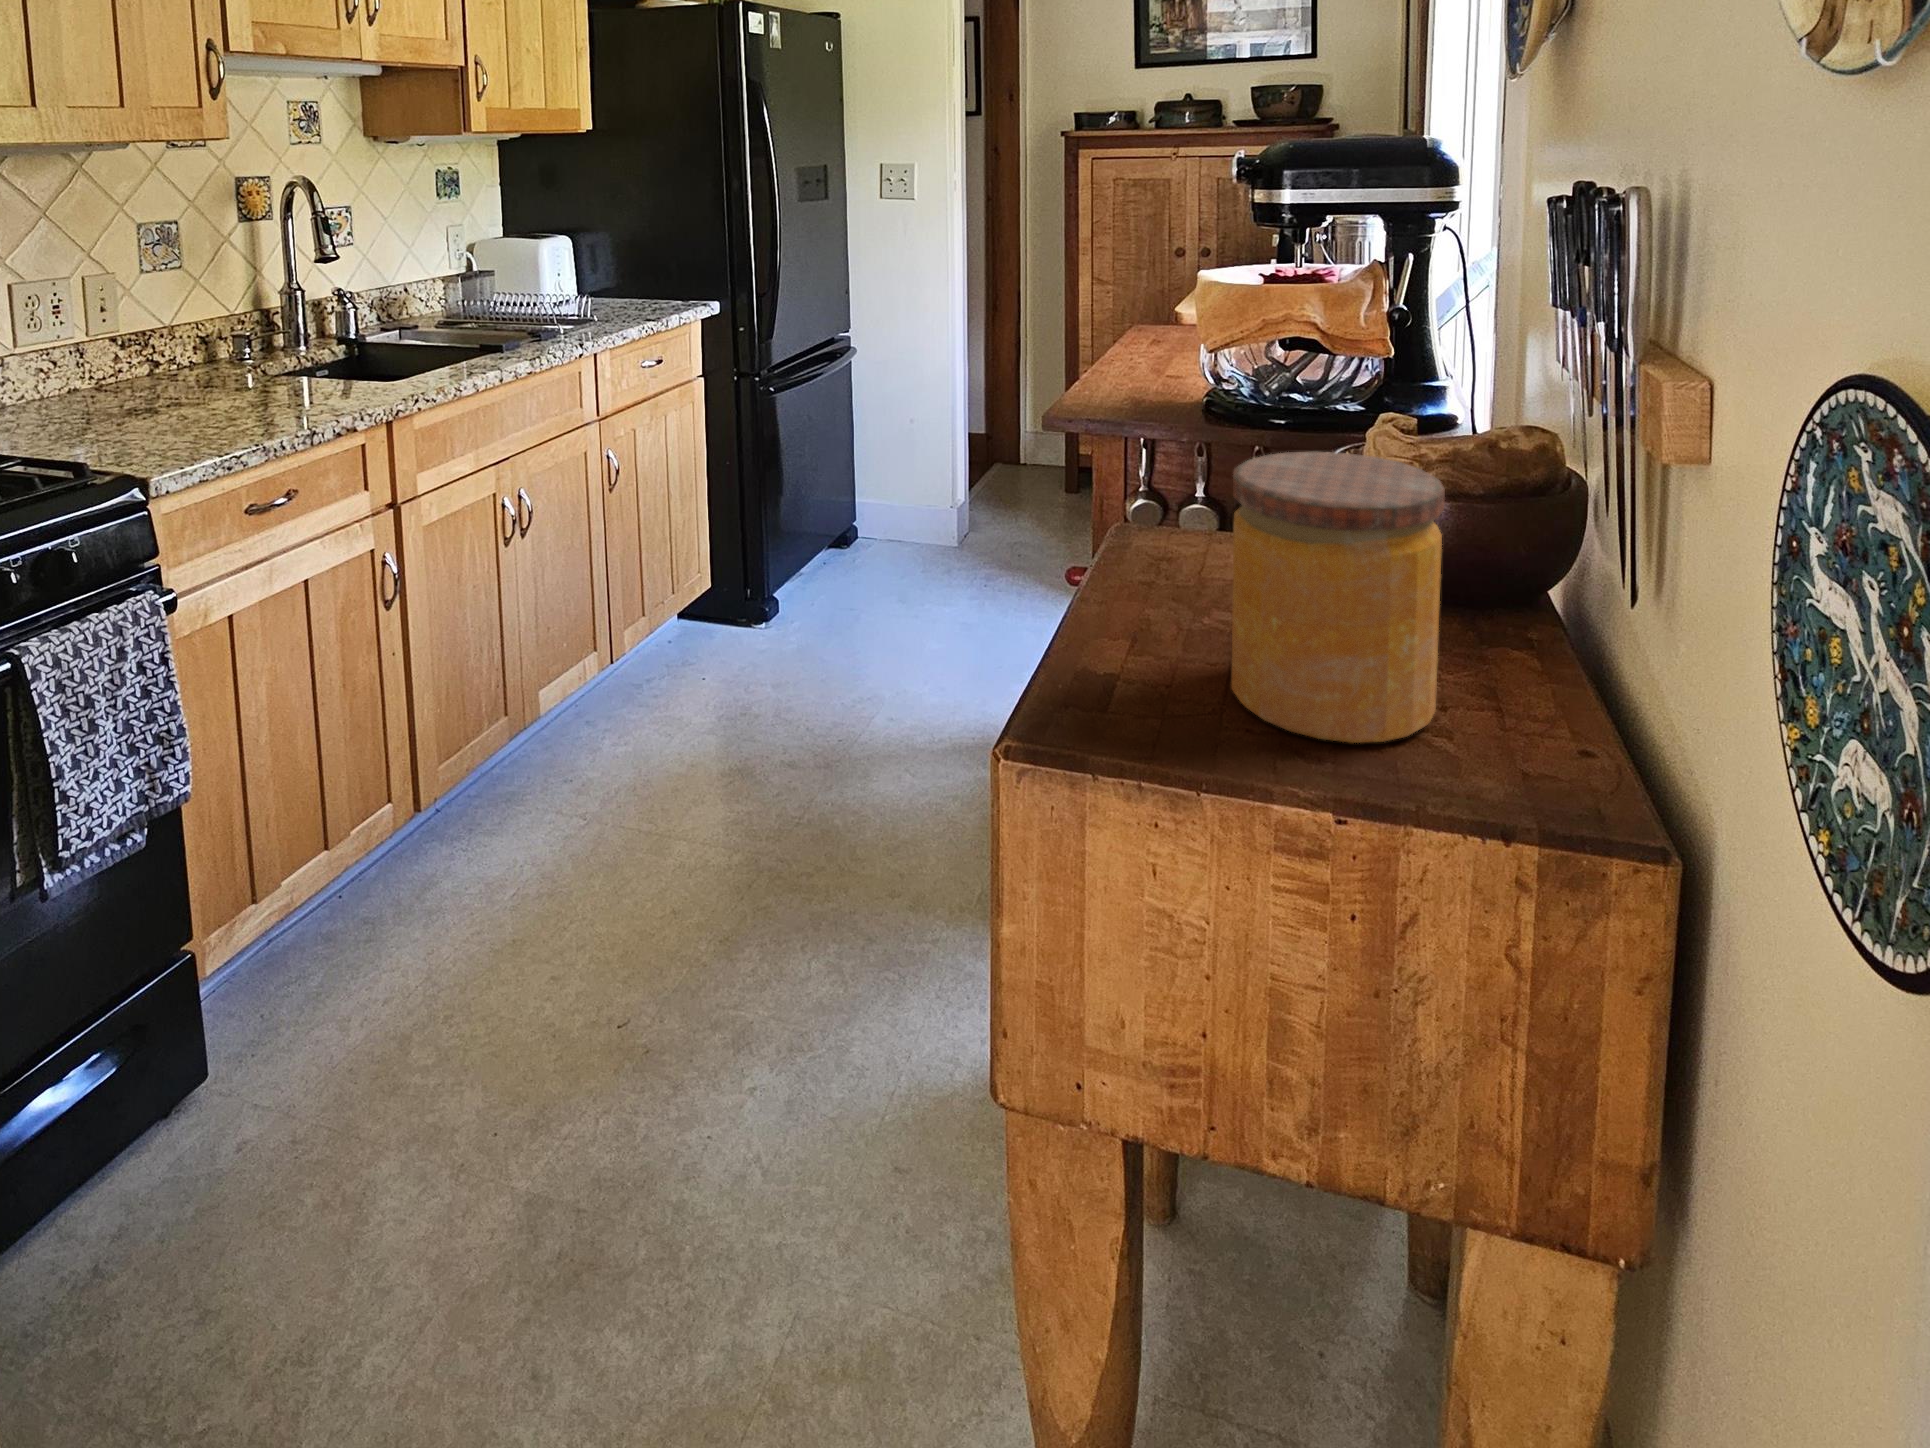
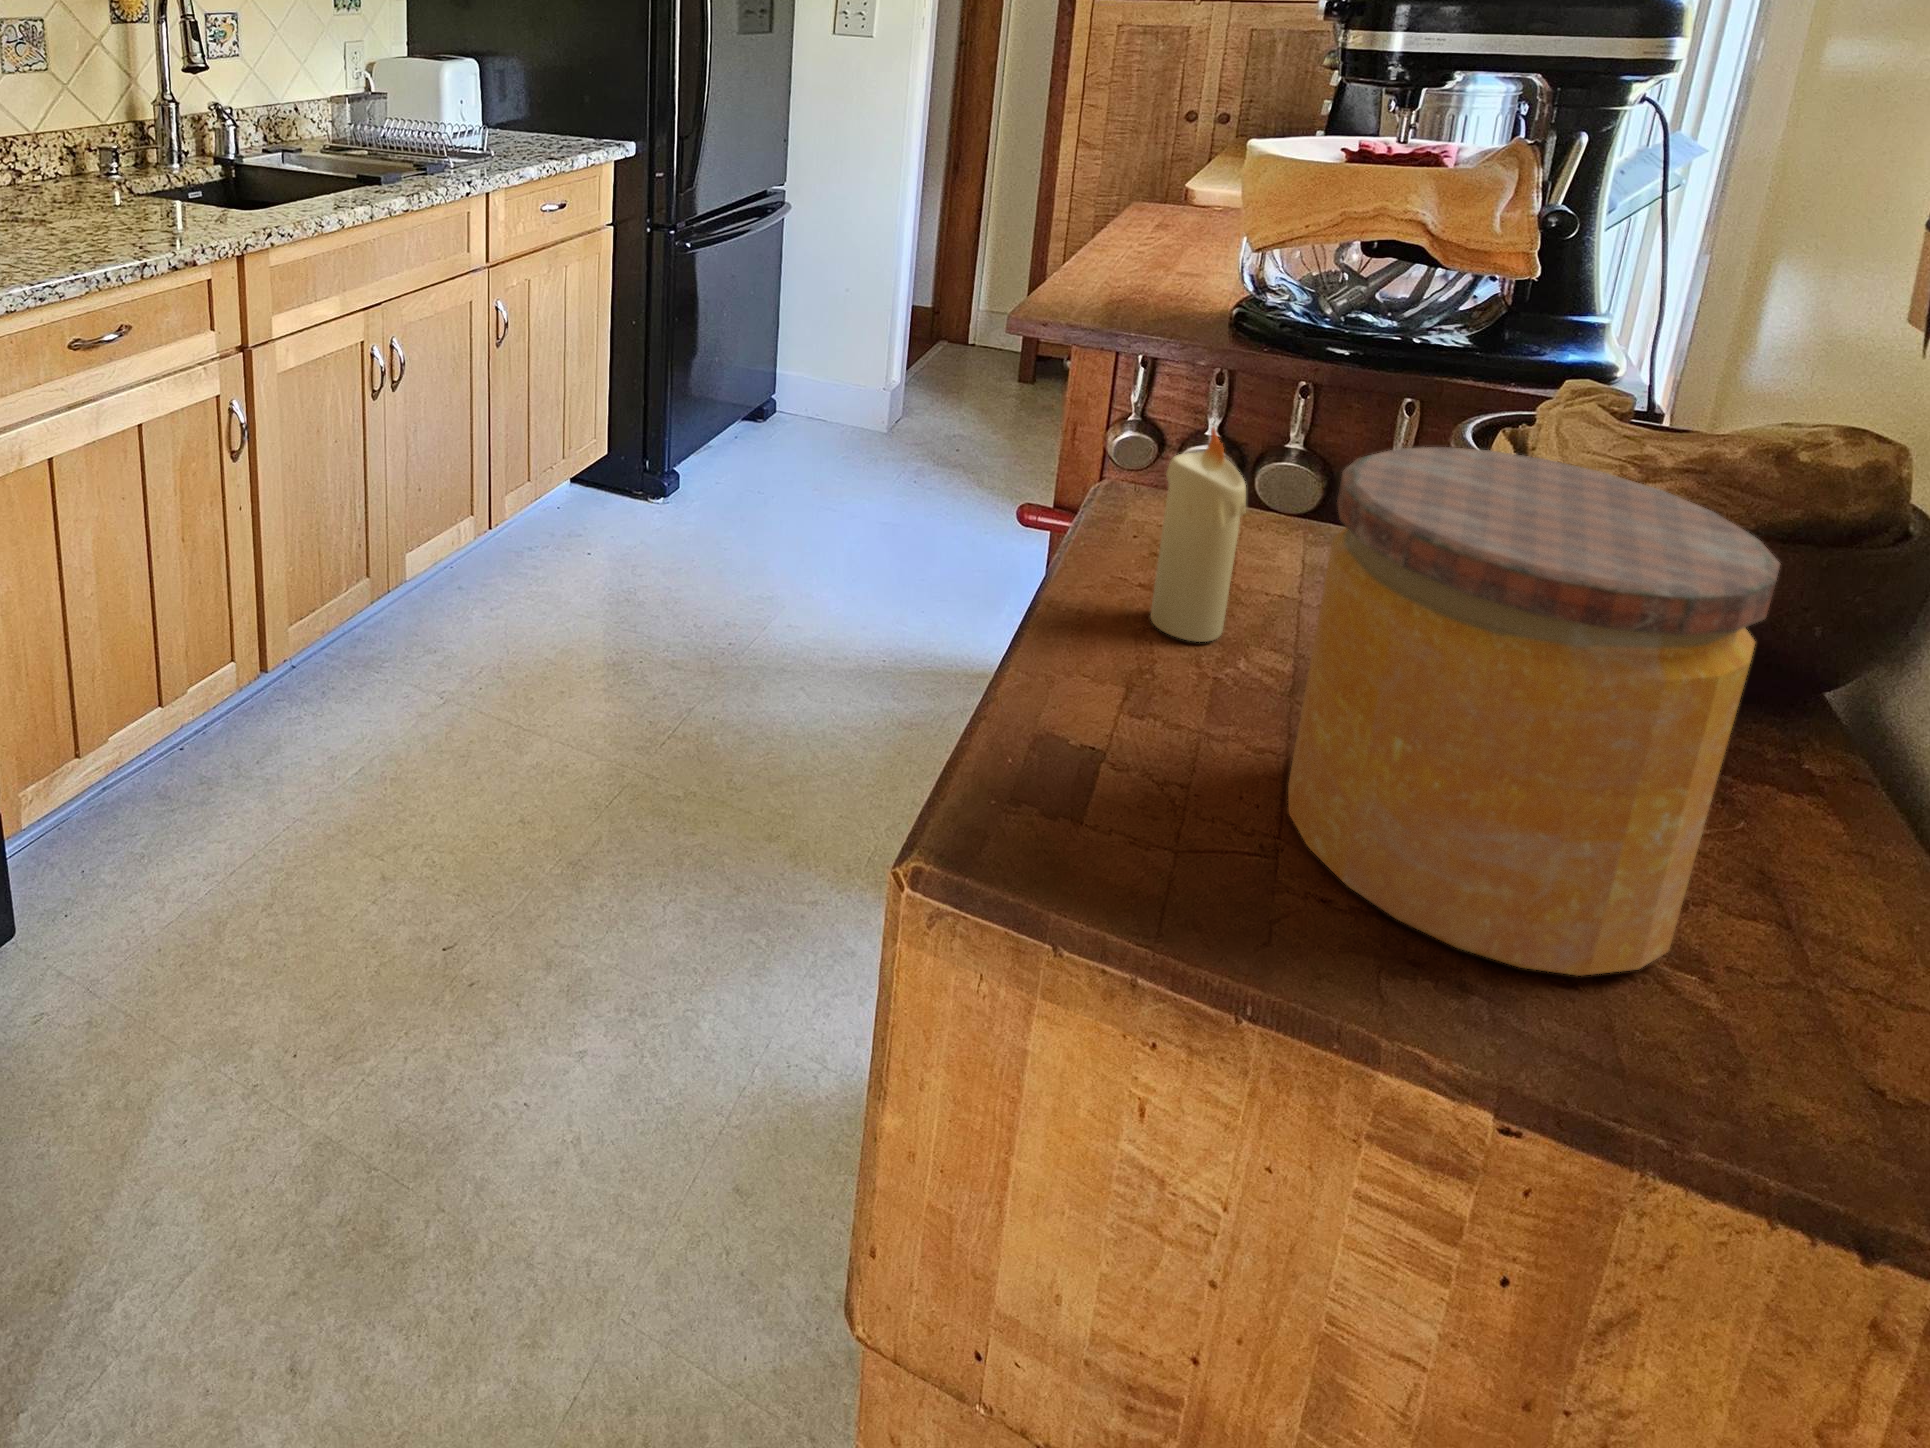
candle: none [1149,462,1200,610] -> present [1151,428,1246,642]

